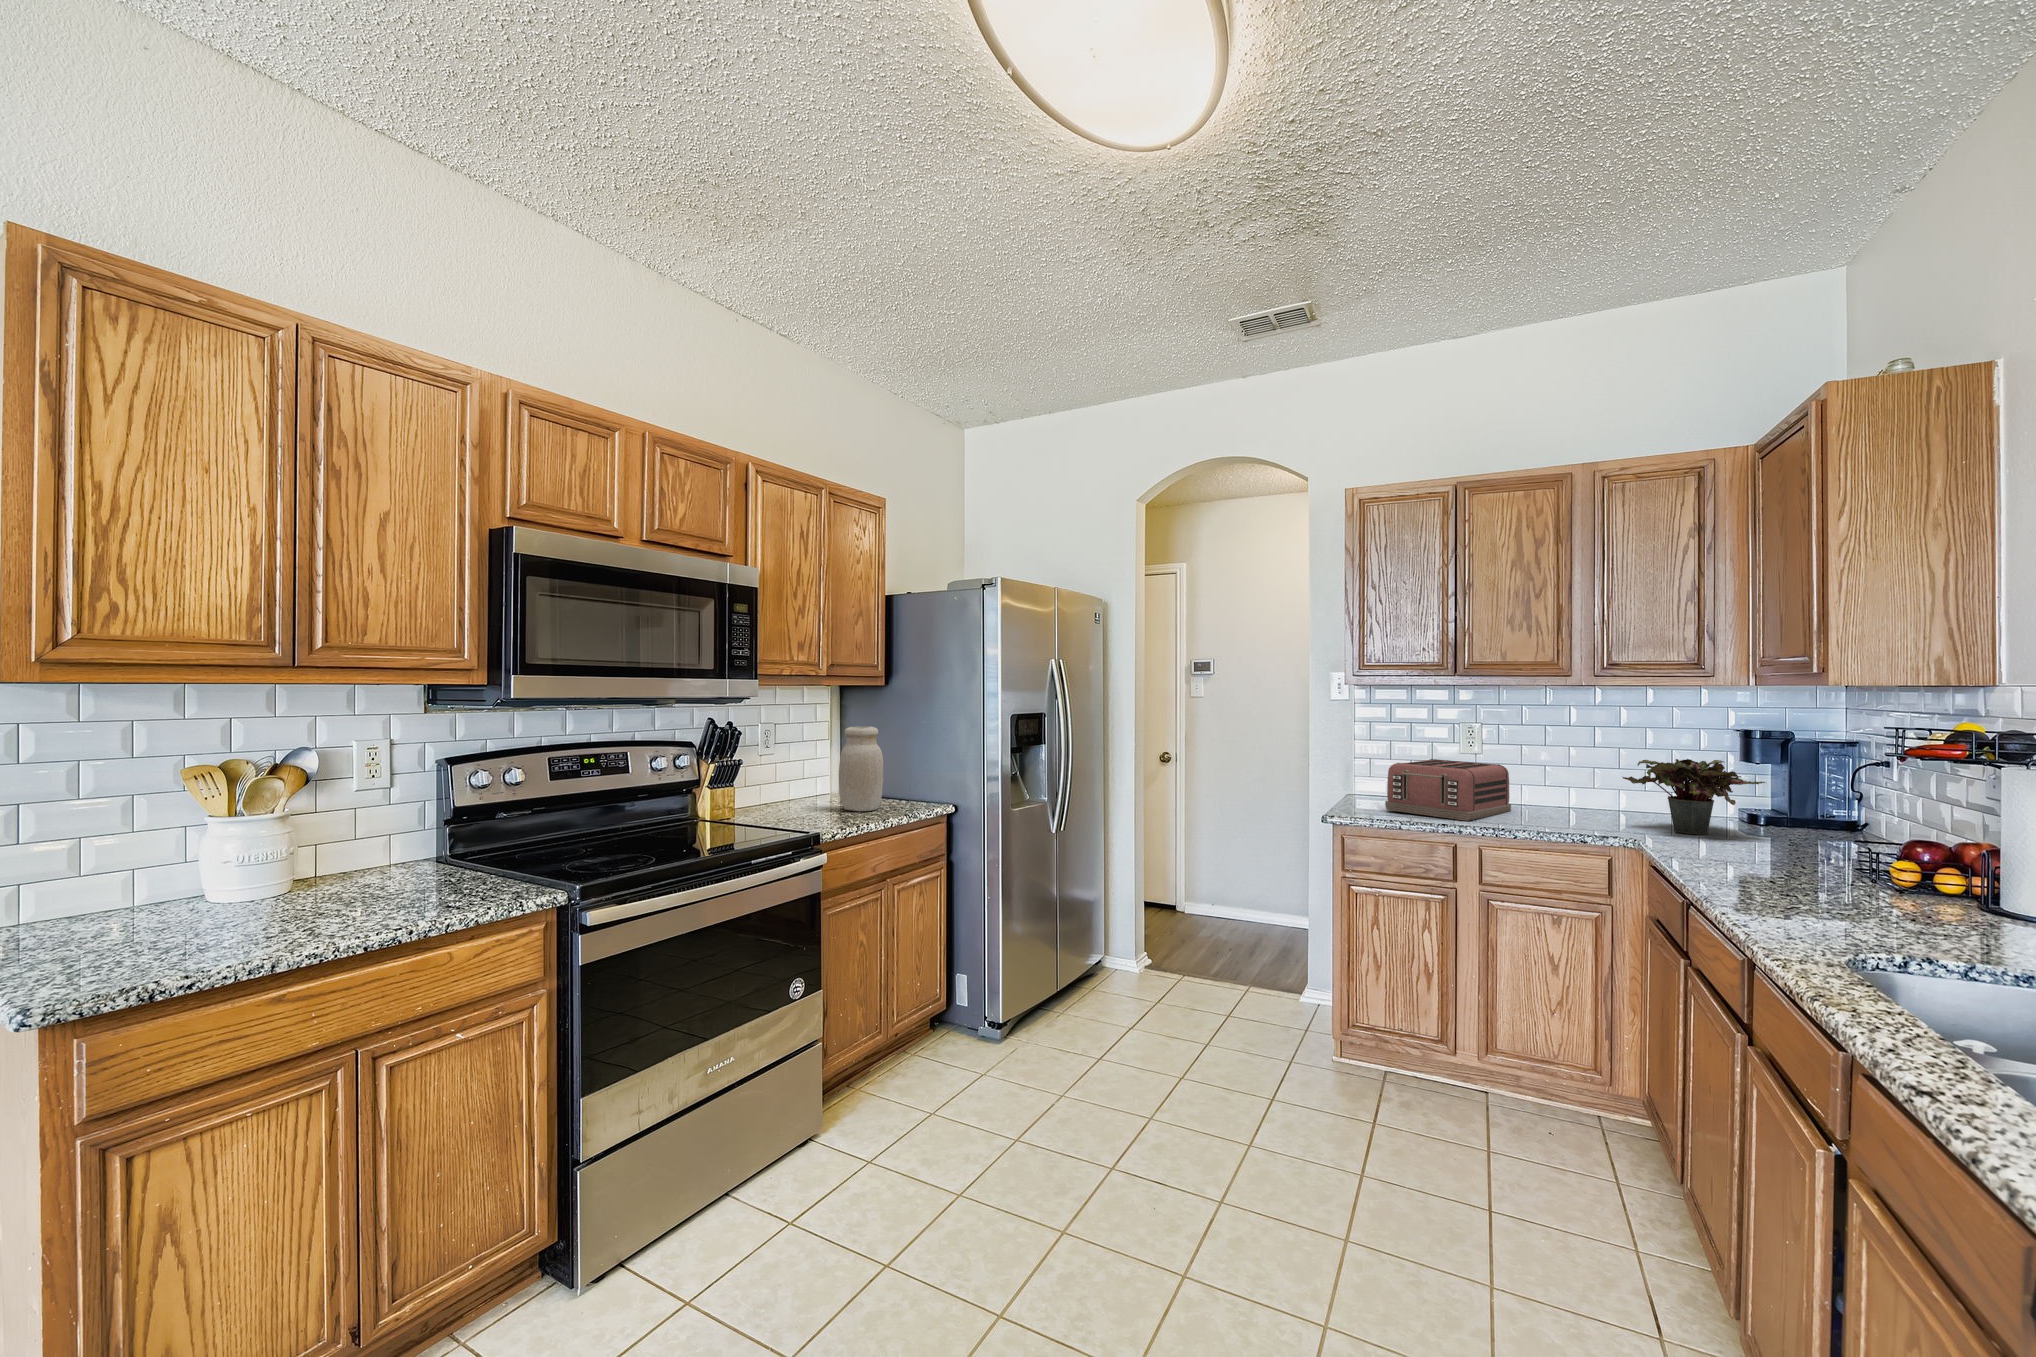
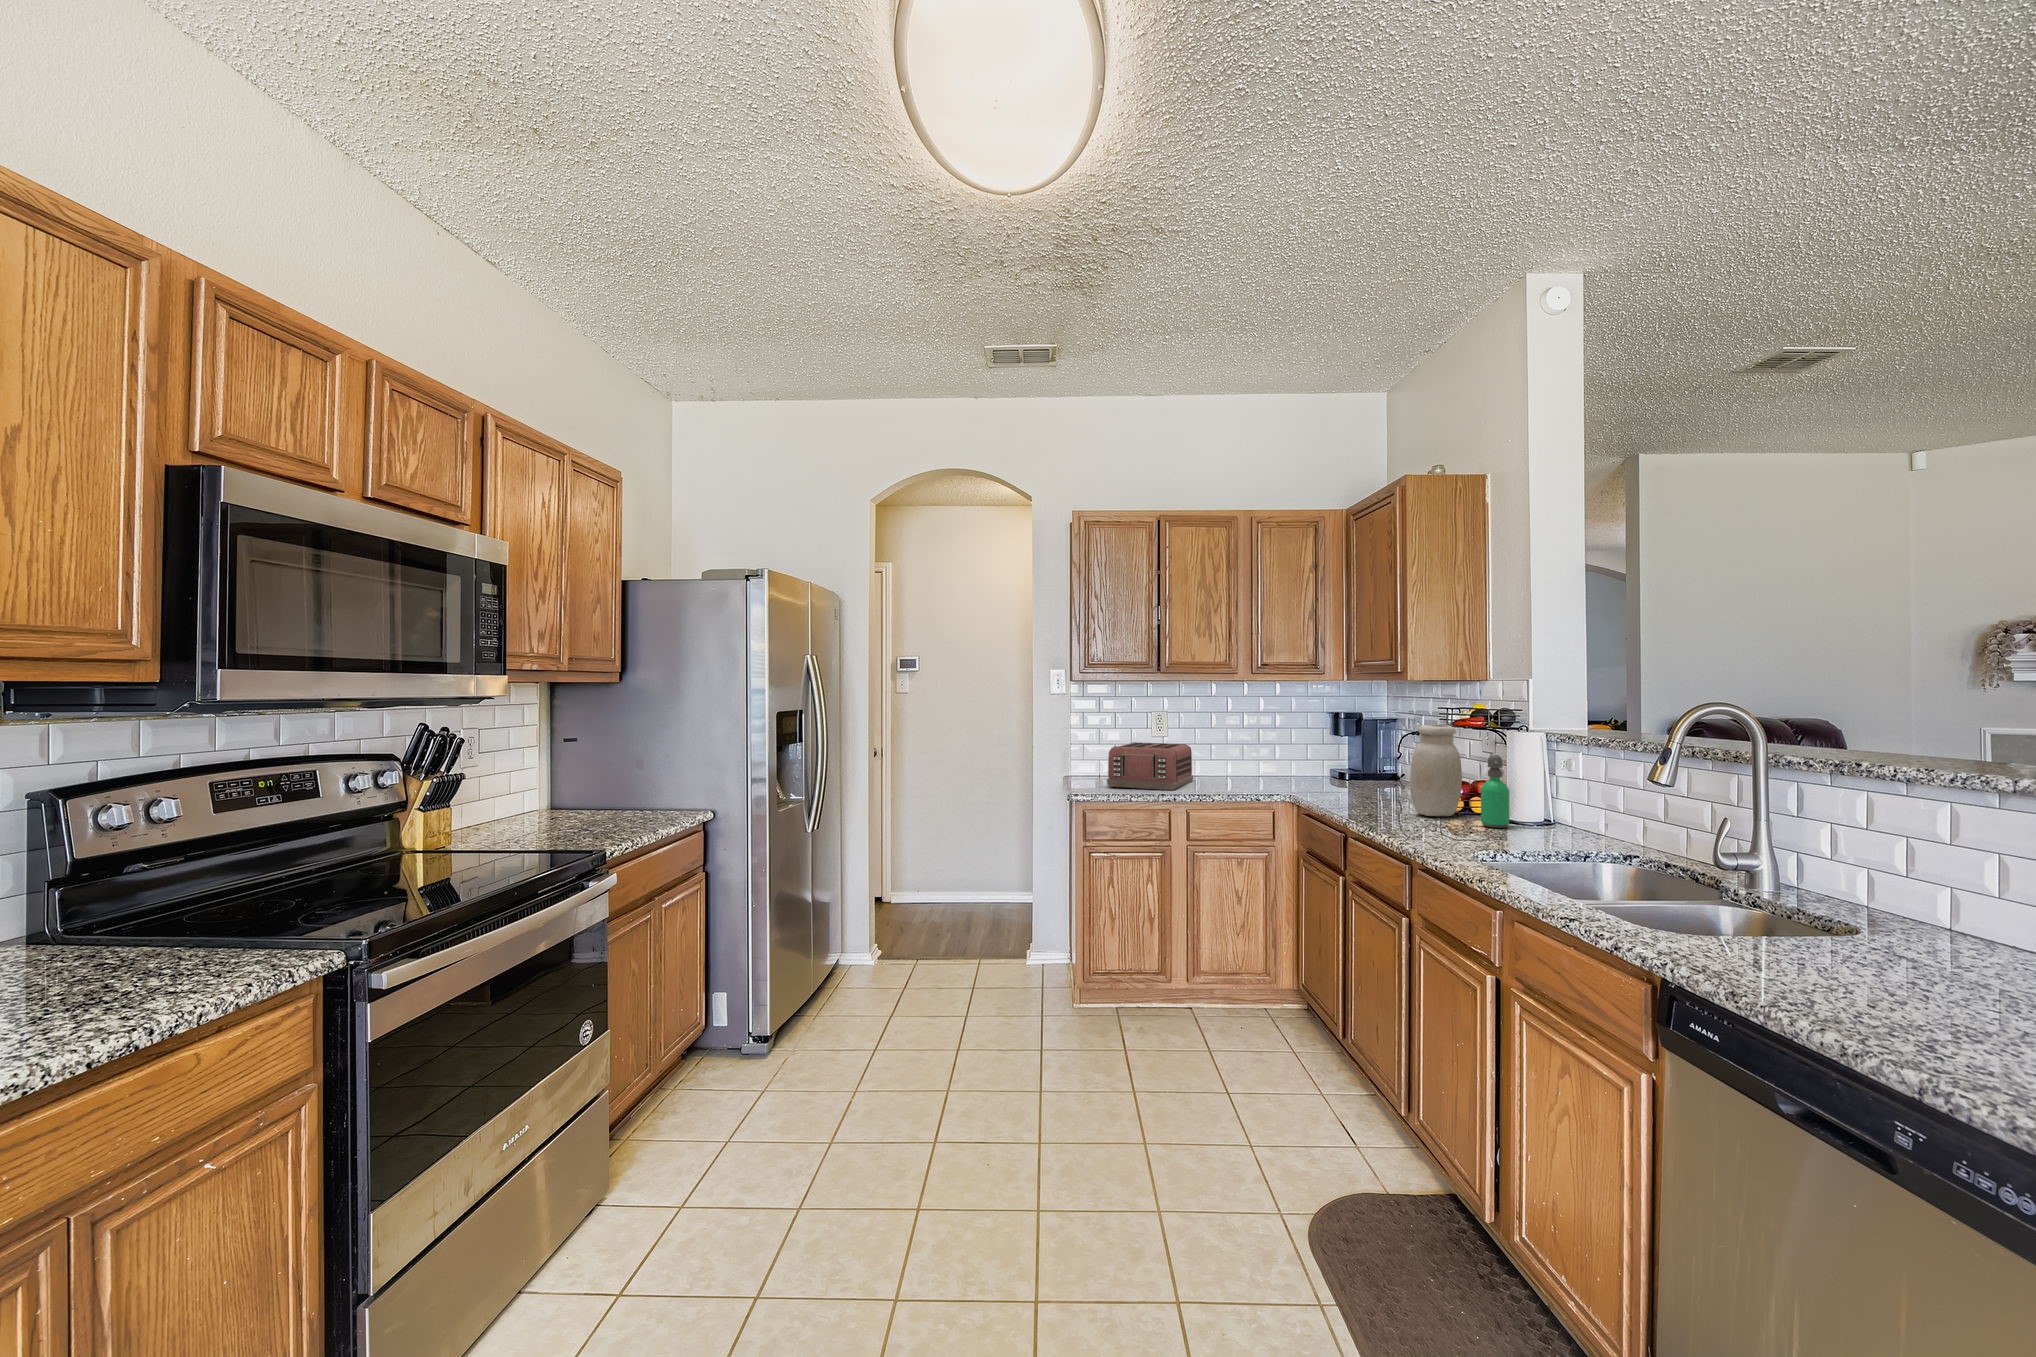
jar: present [839,726,884,811] -> present [1410,725,1462,816]
potted plant: present [1623,759,1765,834] -> none [1273,733,1363,788]
soap dispenser: none [1910,807,1966,922] -> present [1481,755,1509,828]

